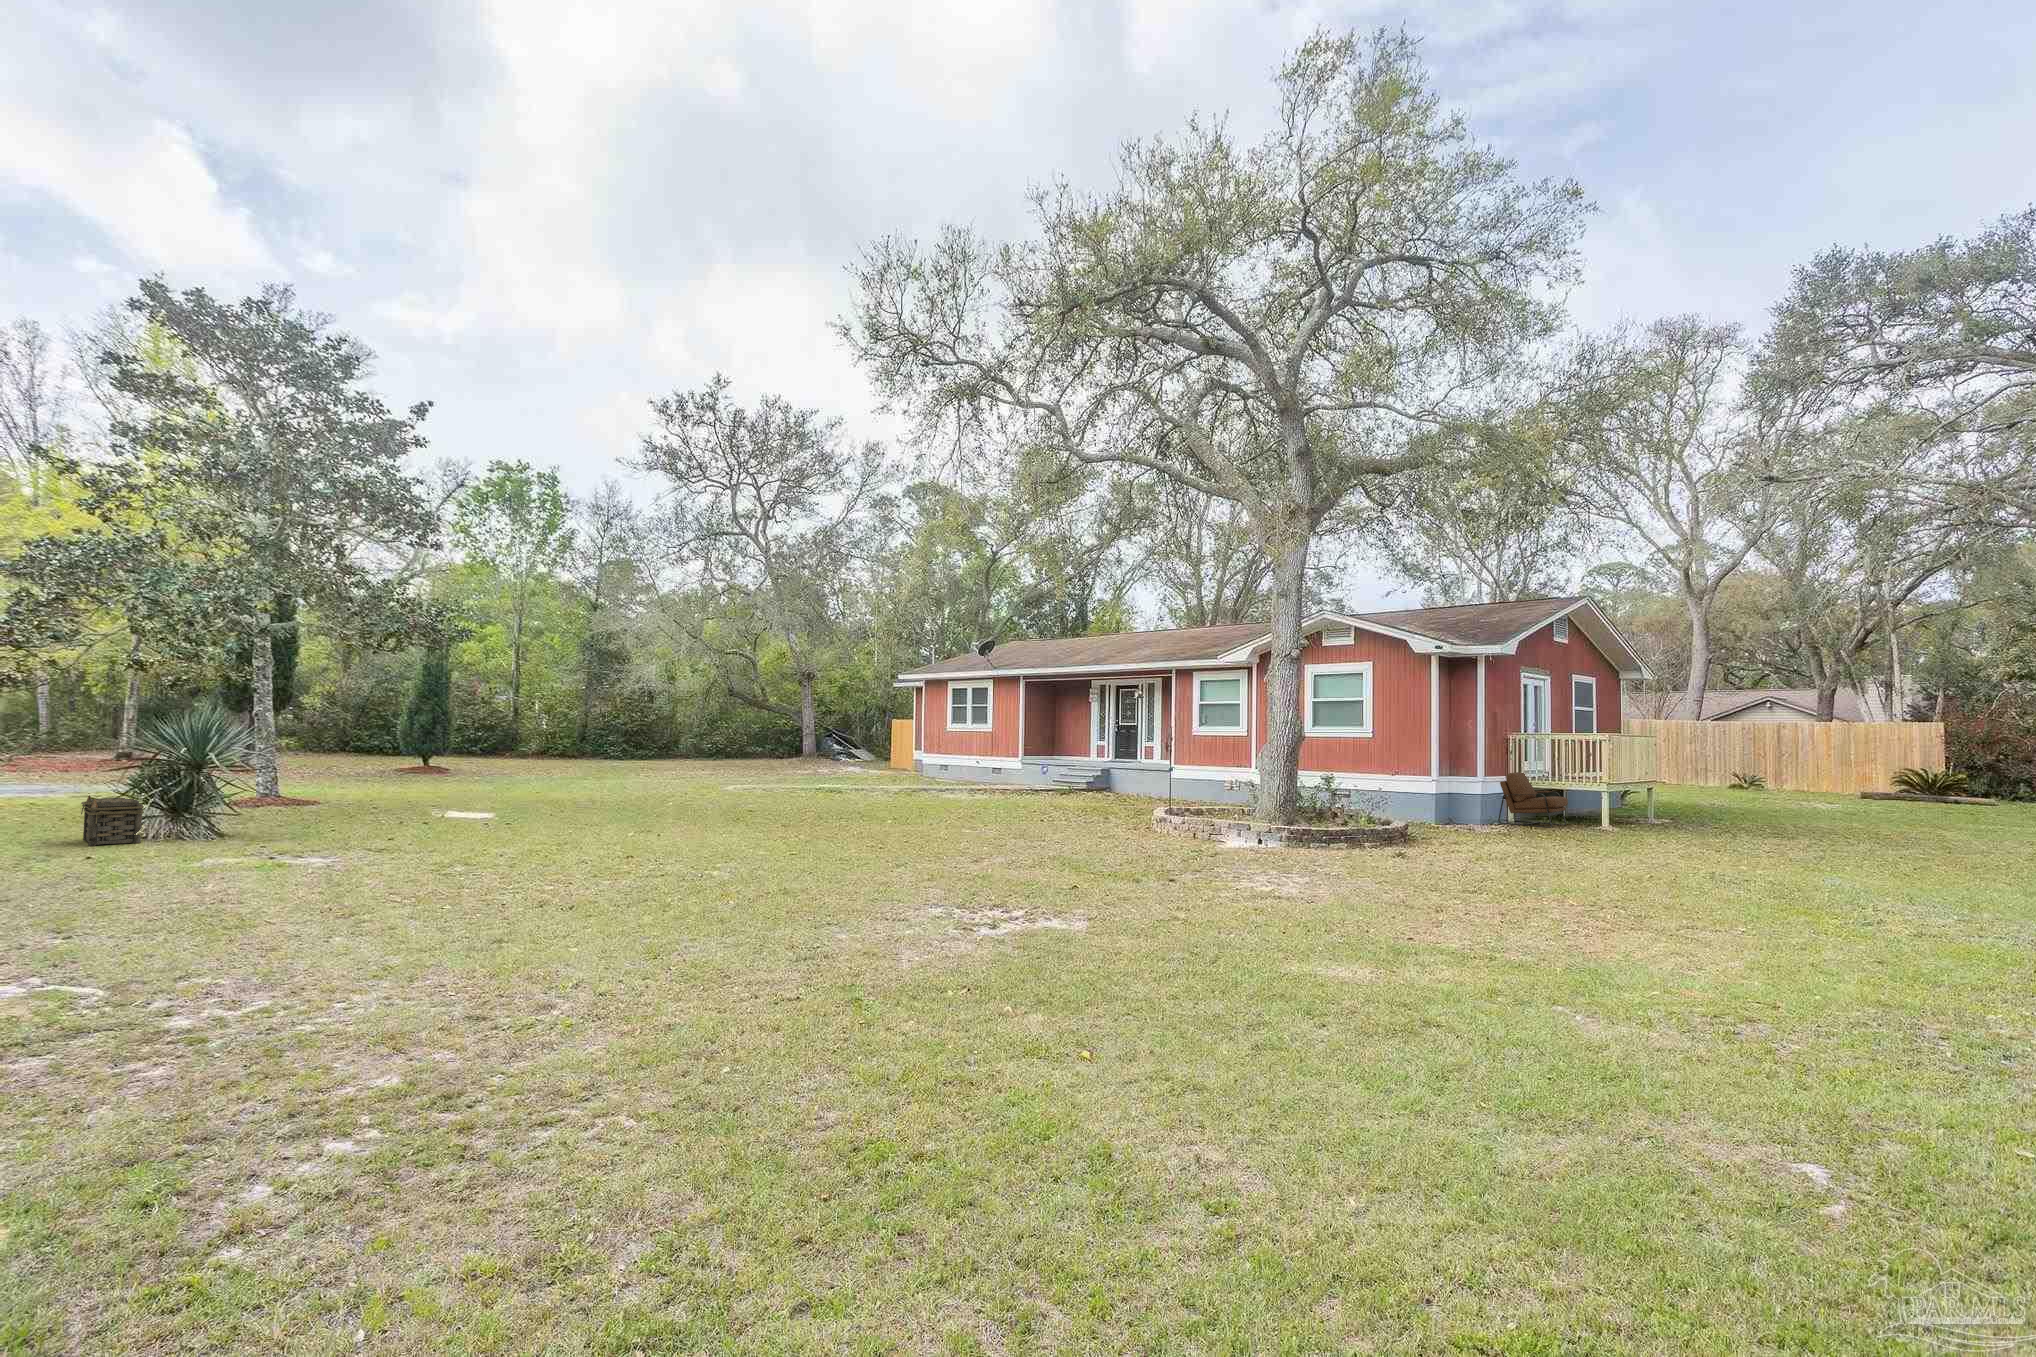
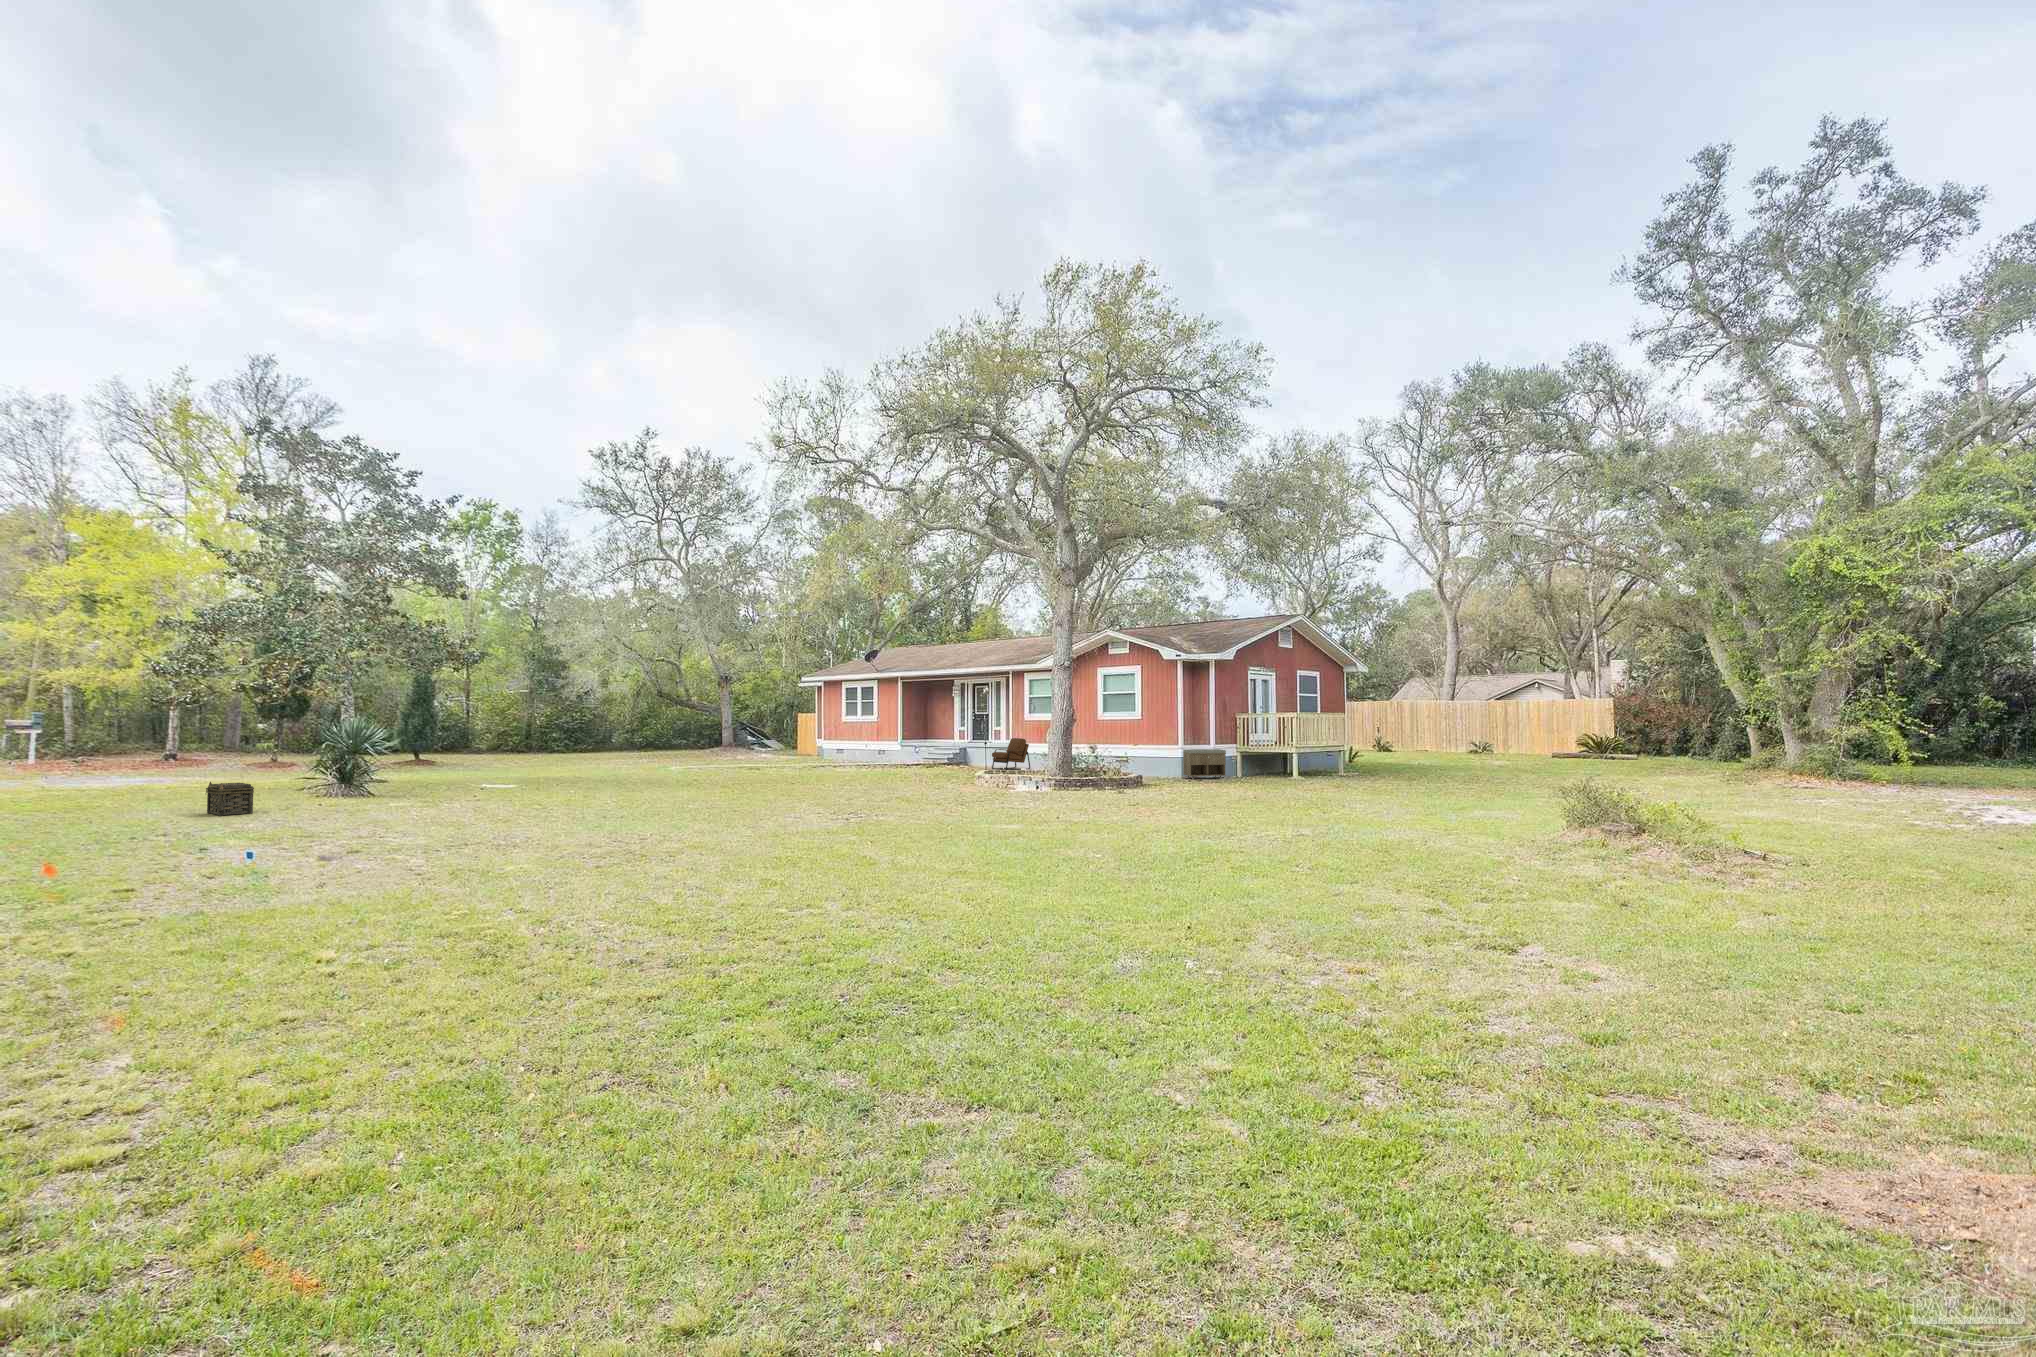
chair: present [1498,772,1568,828] -> present [992,738,1030,770]
storage bench: none [1436,782,1503,825] -> present [1183,749,1226,779]

